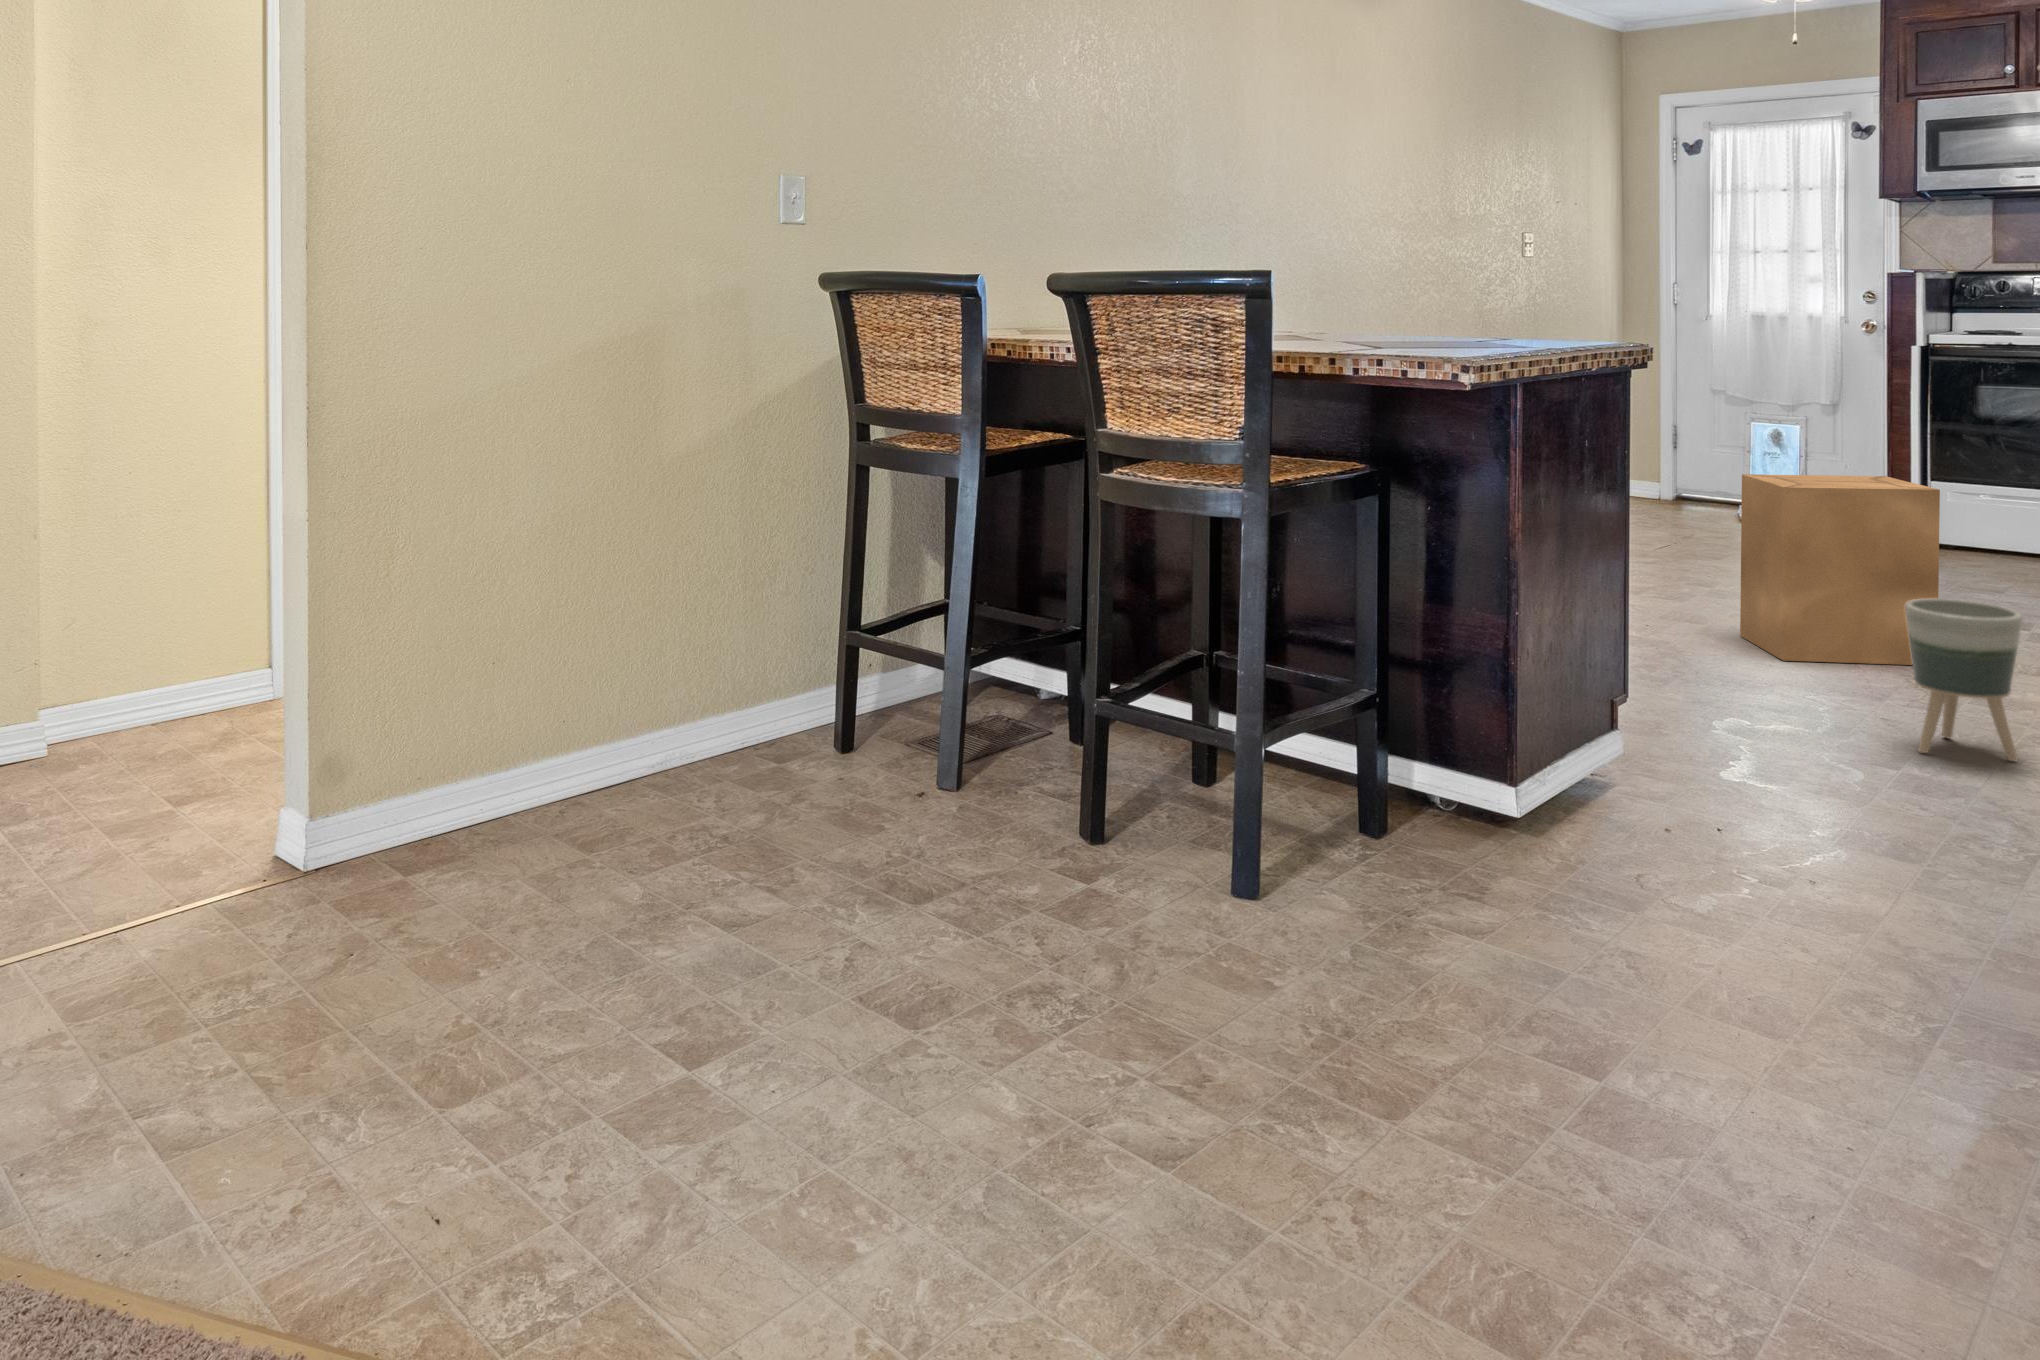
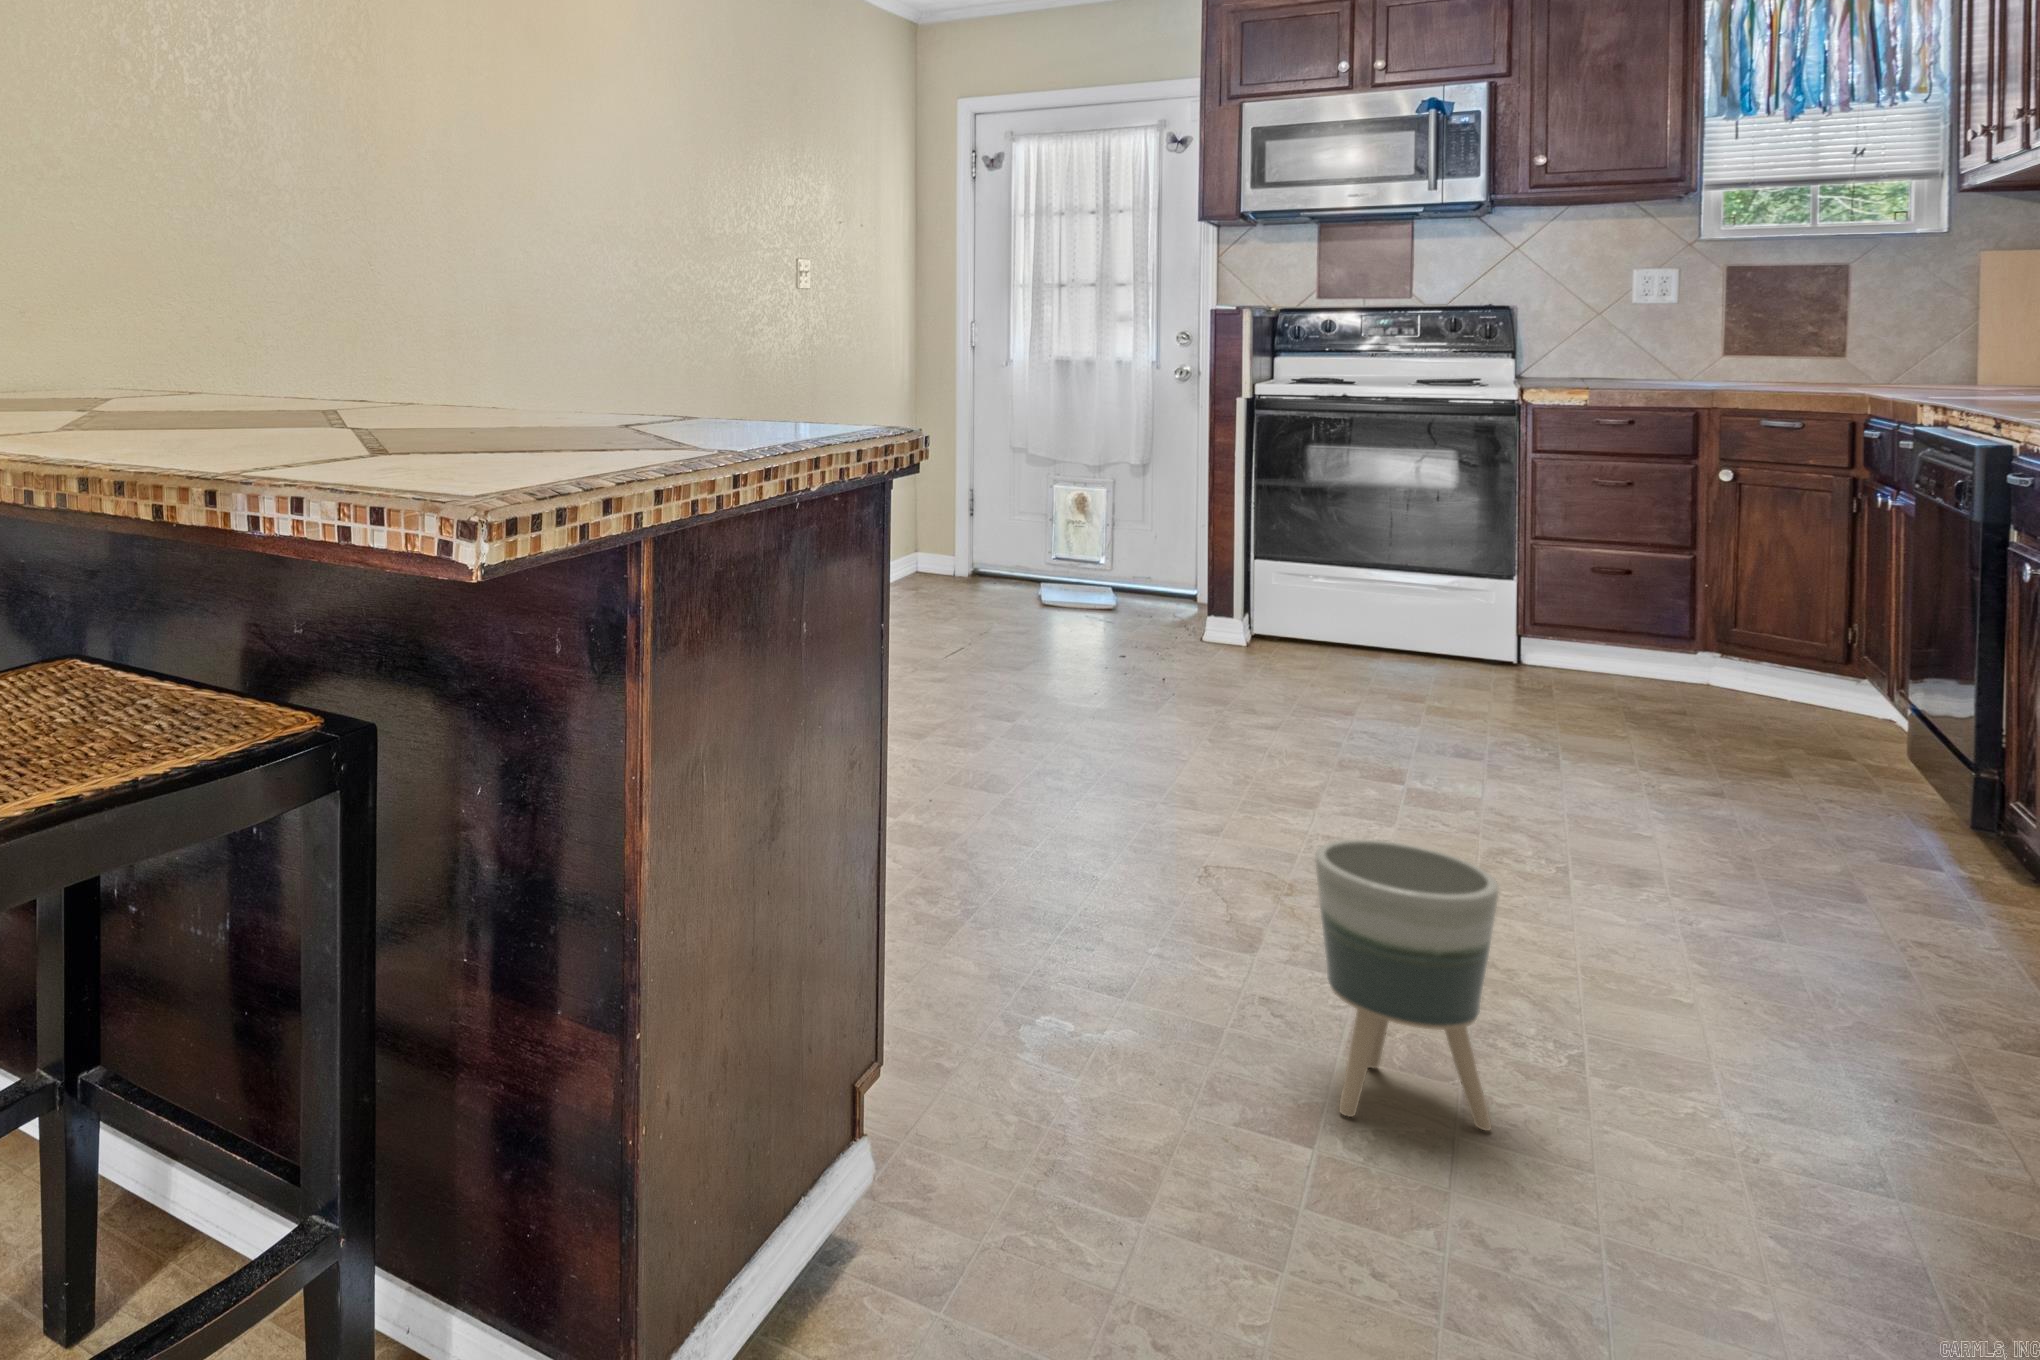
cardboard box: present [1740,474,1940,665] -> none [1051,591,1320,878]

